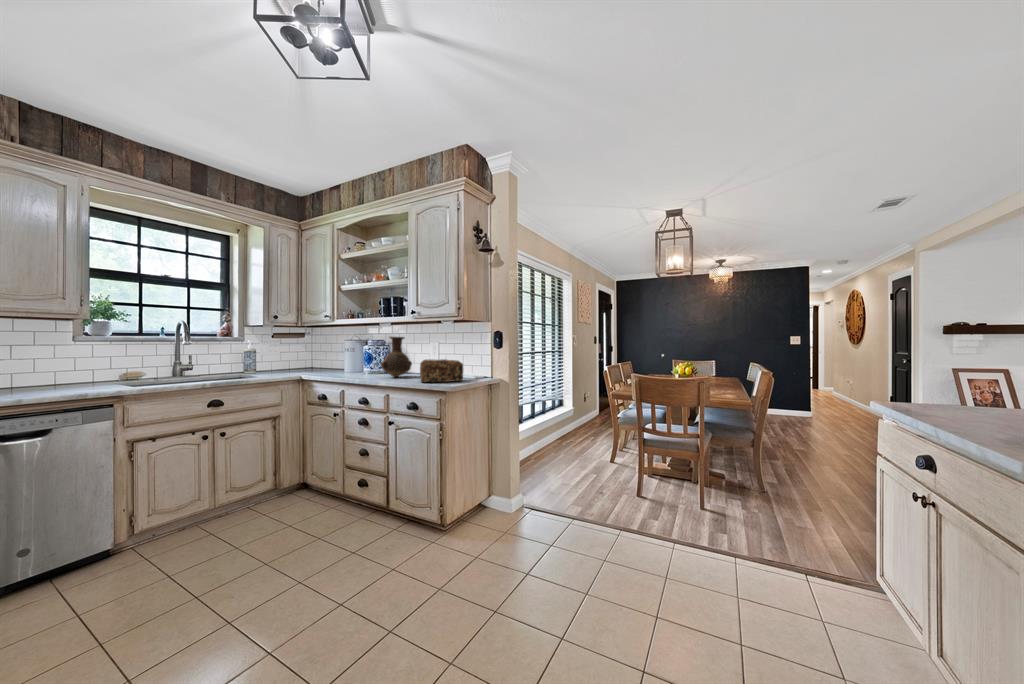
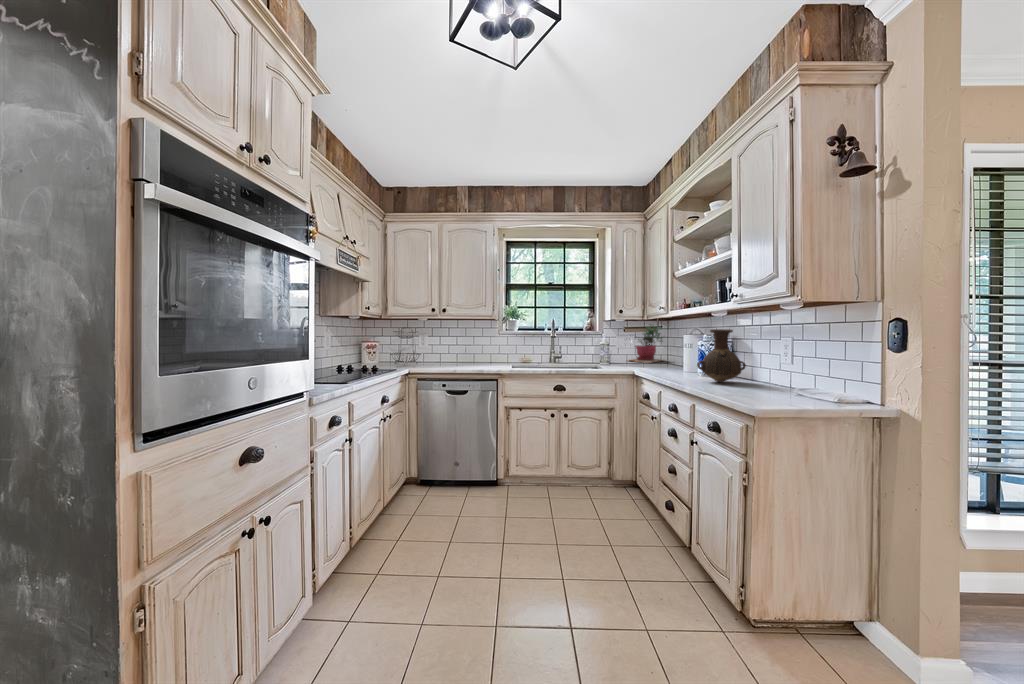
succulent plant: none [272,332,318,370] -> present [631,326,662,363]
bread loaf: present [420,359,463,382] -> none [730,363,810,401]

